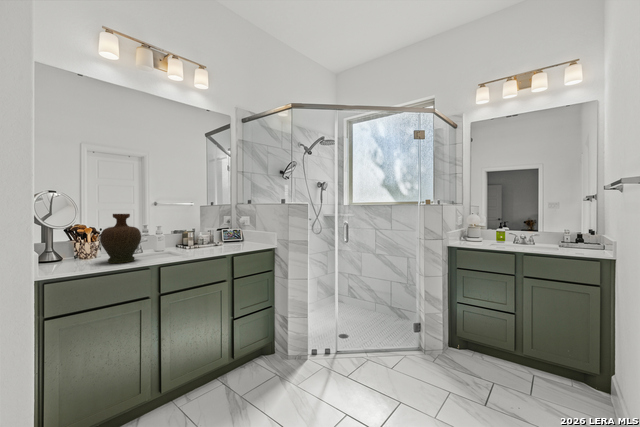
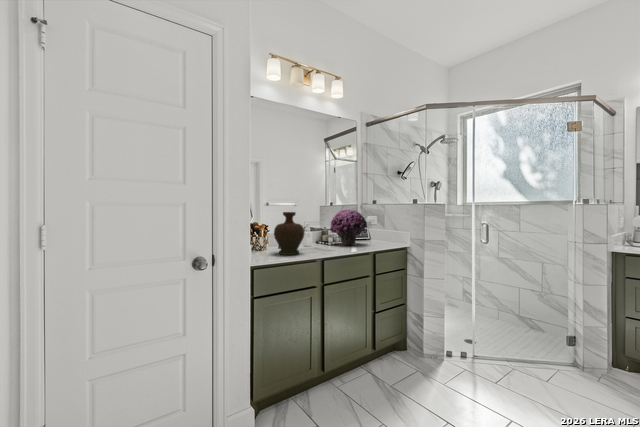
flower: none [188,210,231,248] -> present [330,210,367,245]

